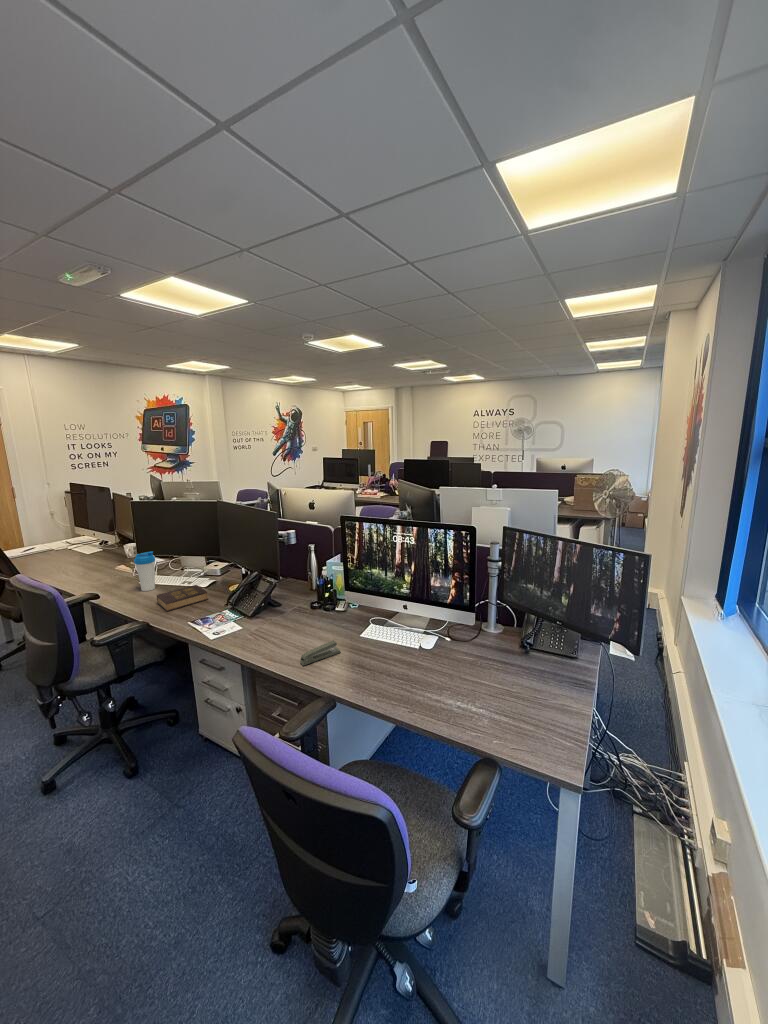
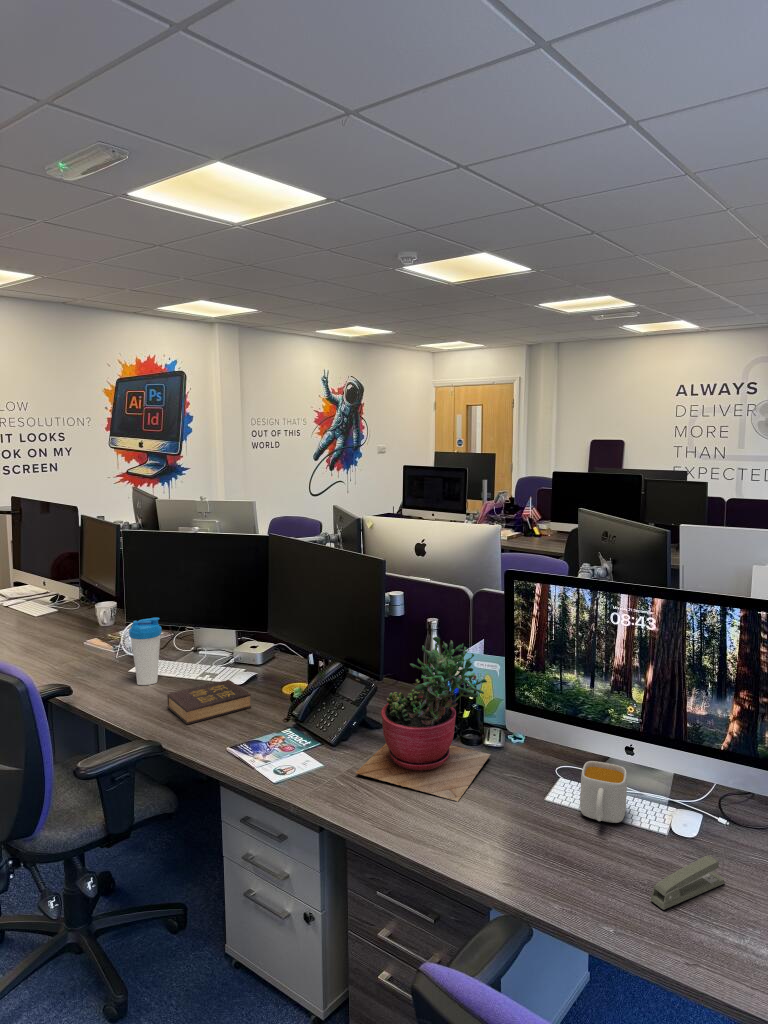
succulent plant: none [259,552,337,641] -> present [356,637,490,802]
mug: none [376,614,400,645] -> present [580,761,627,823]
stapler: present [300,640,341,666] -> present [651,855,725,910]

